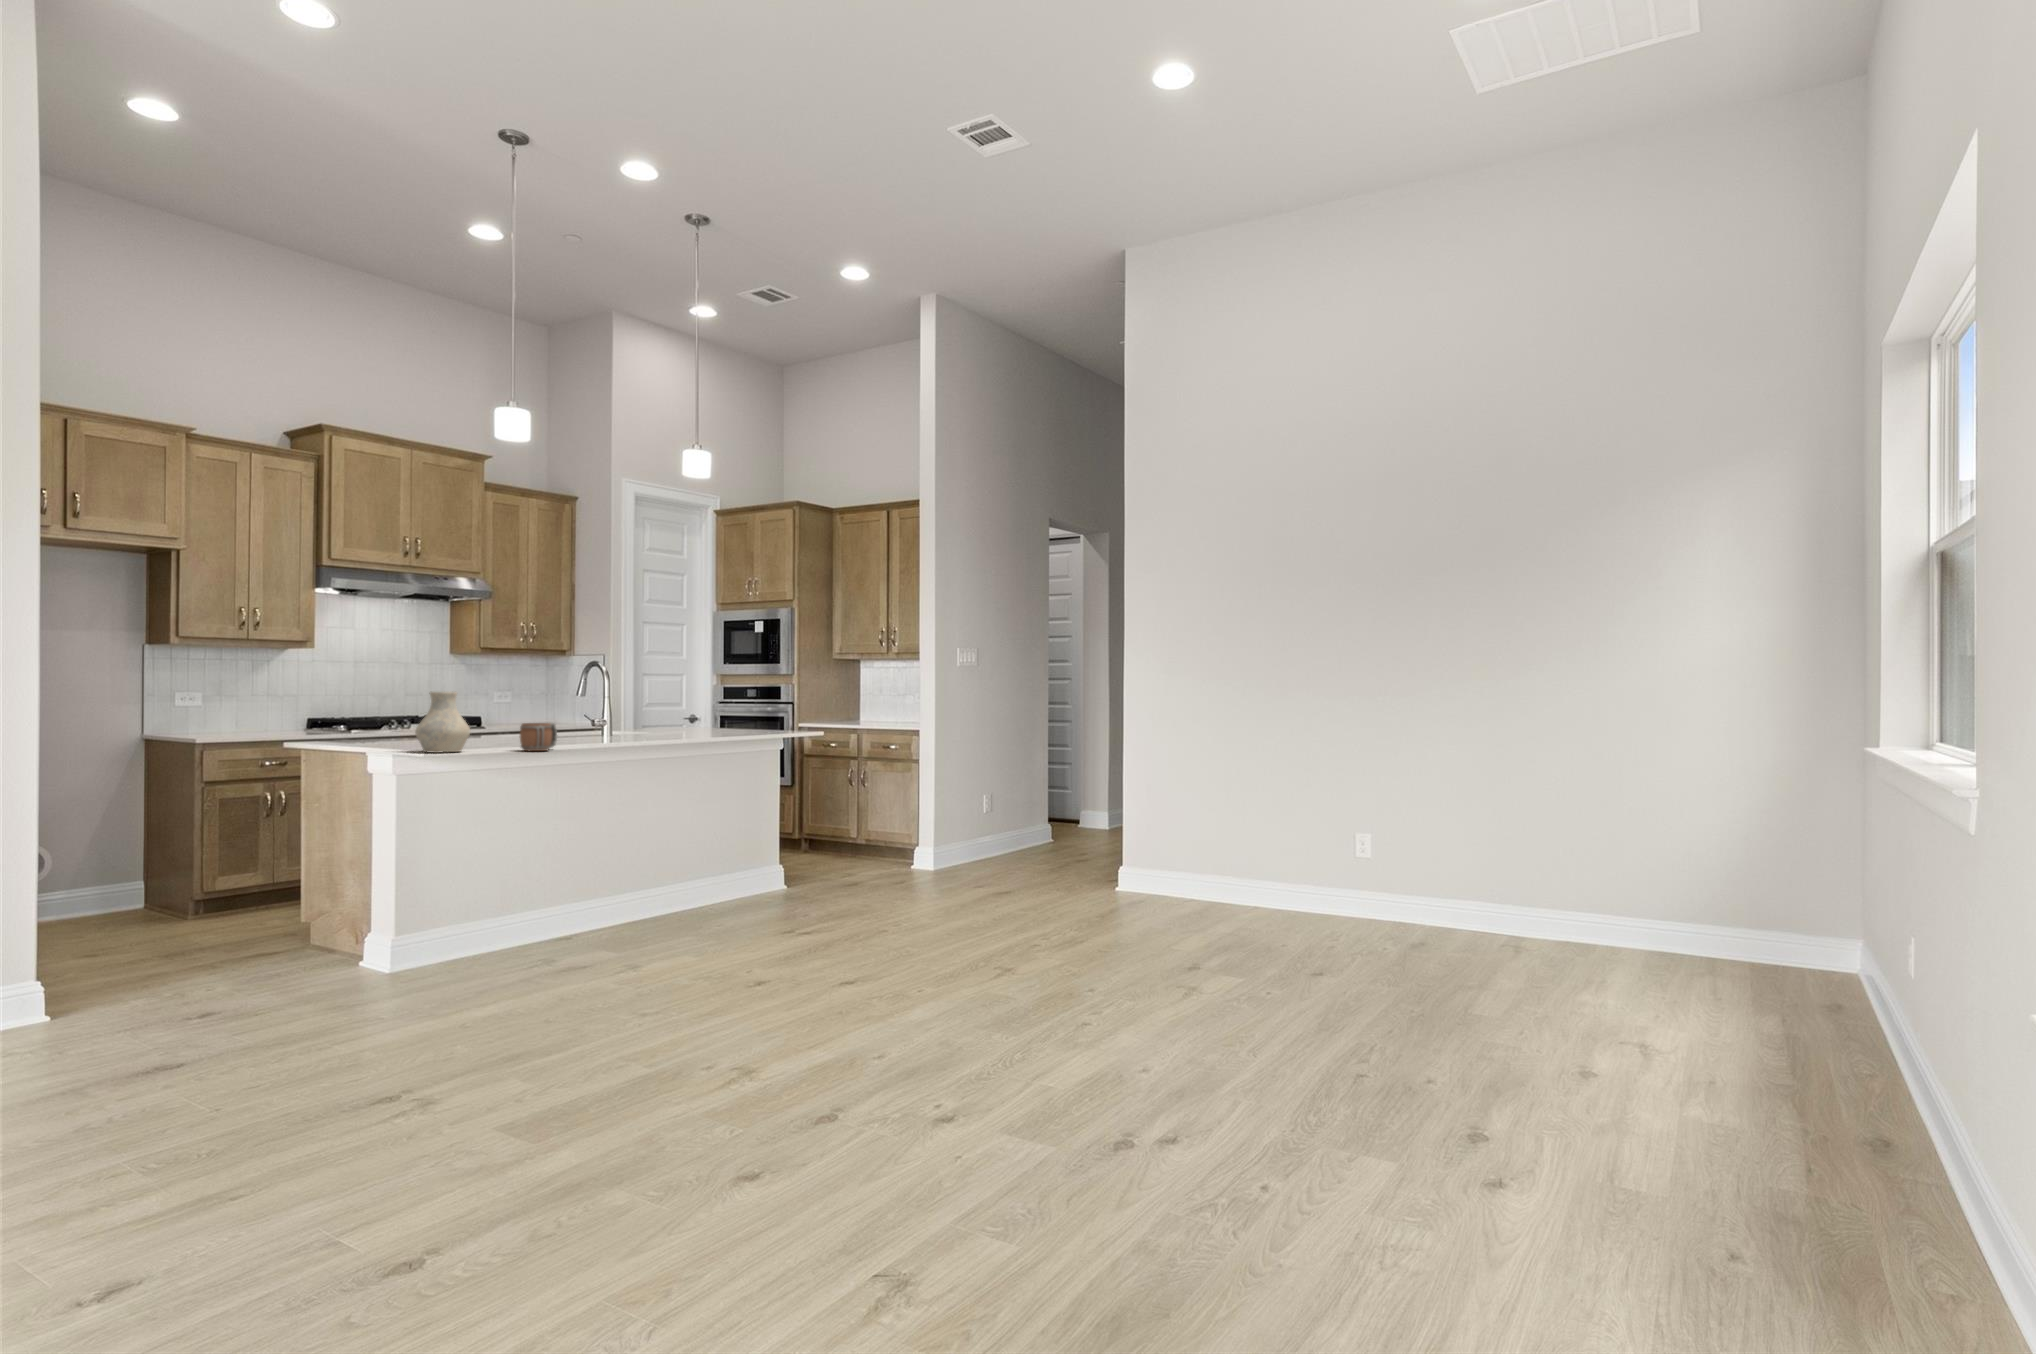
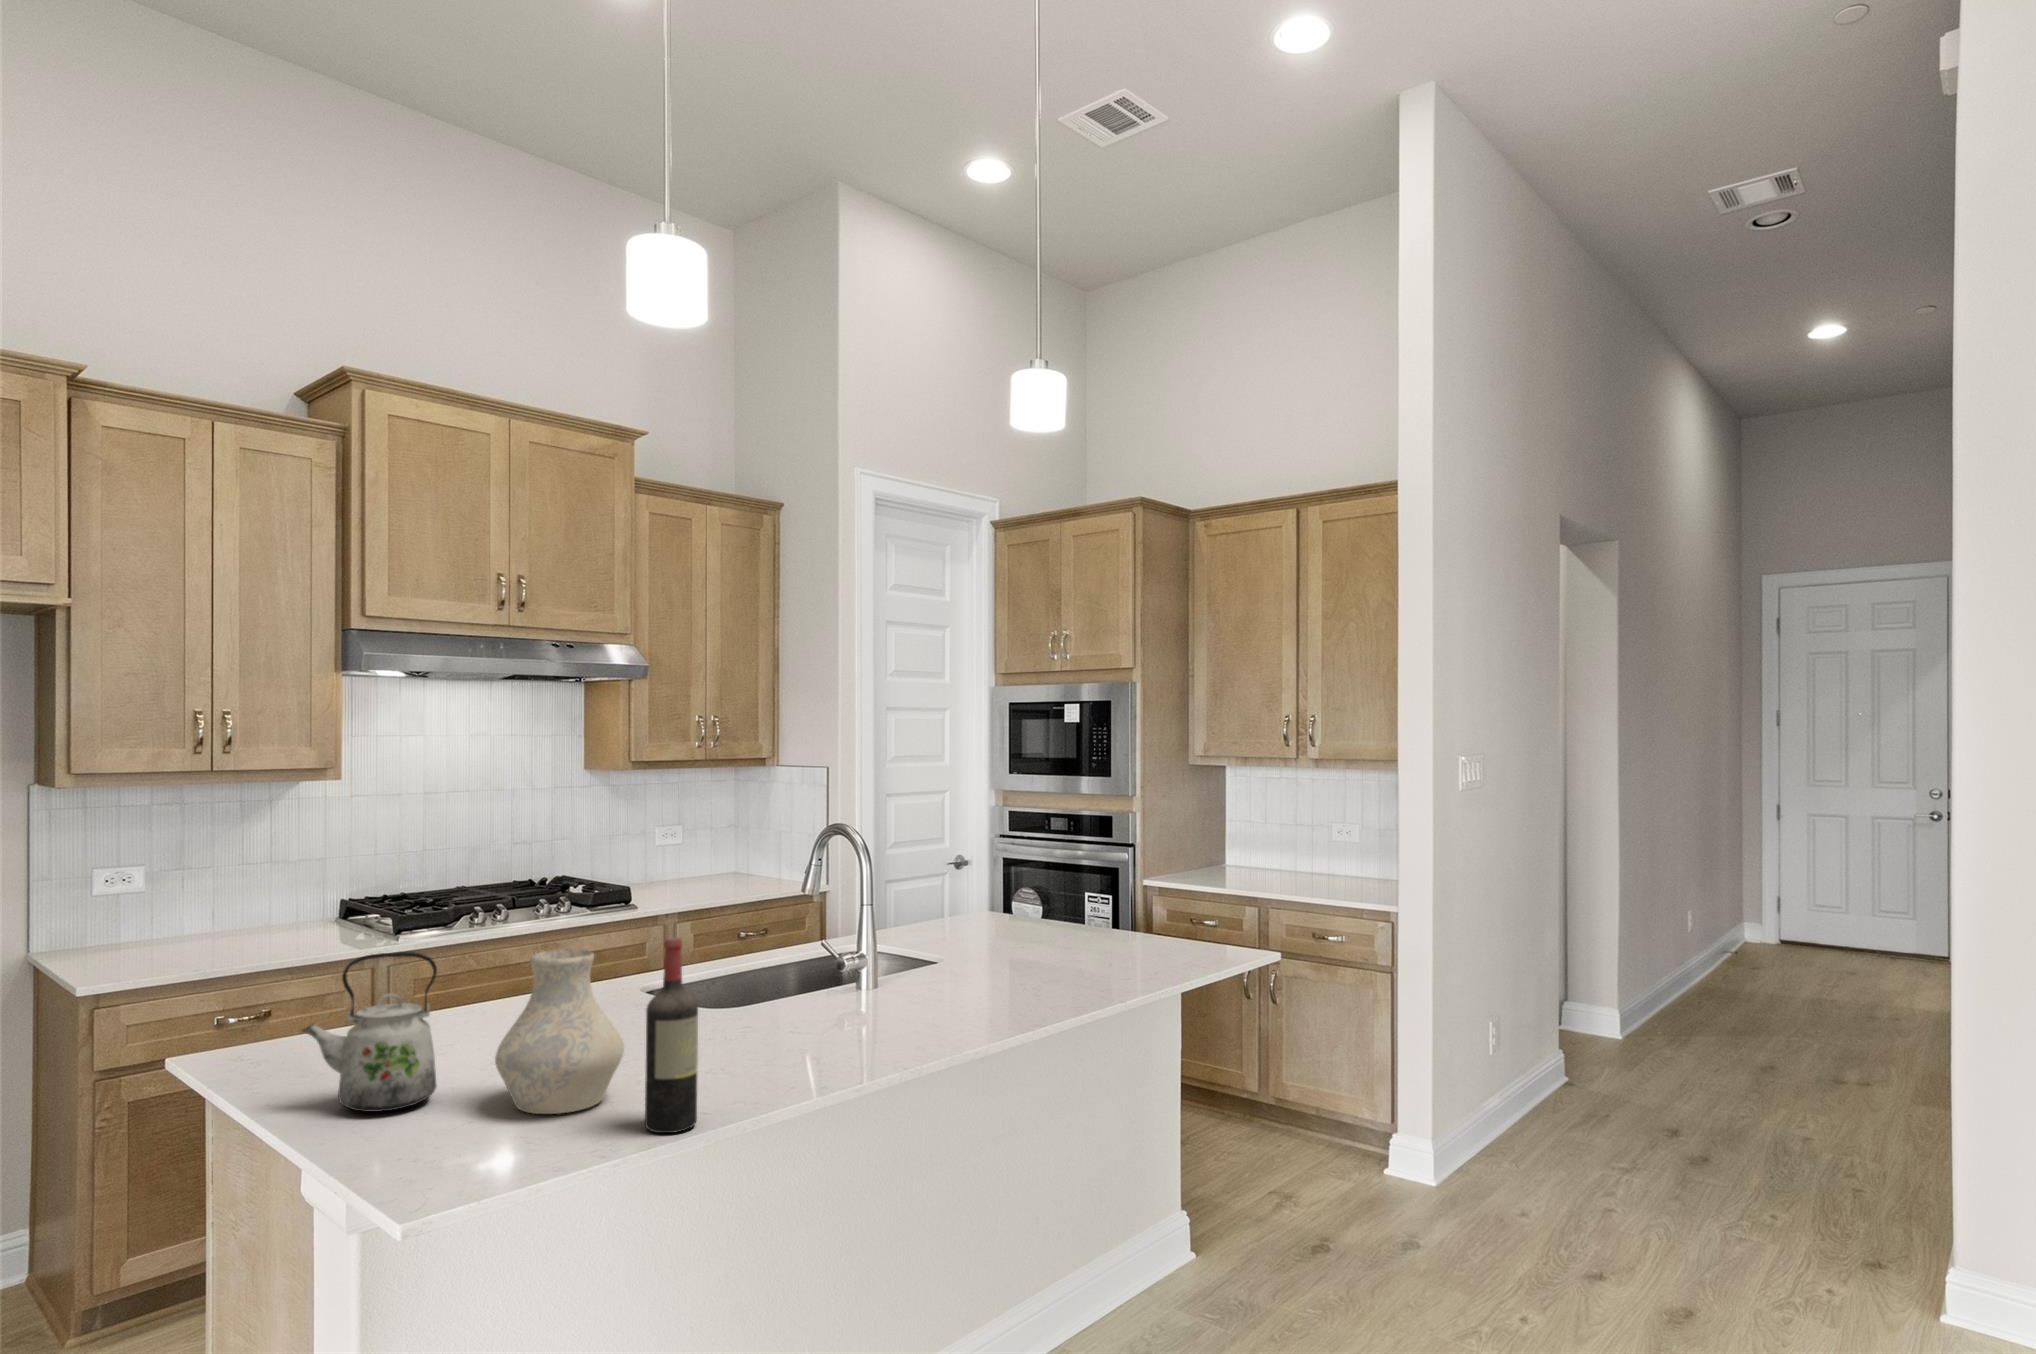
wine bottle: none [478,681,500,755] -> present [645,937,698,1133]
kettle: none [332,690,390,752] -> present [302,952,437,1112]
mug: present [520,722,557,751] -> none [735,1003,814,1090]

